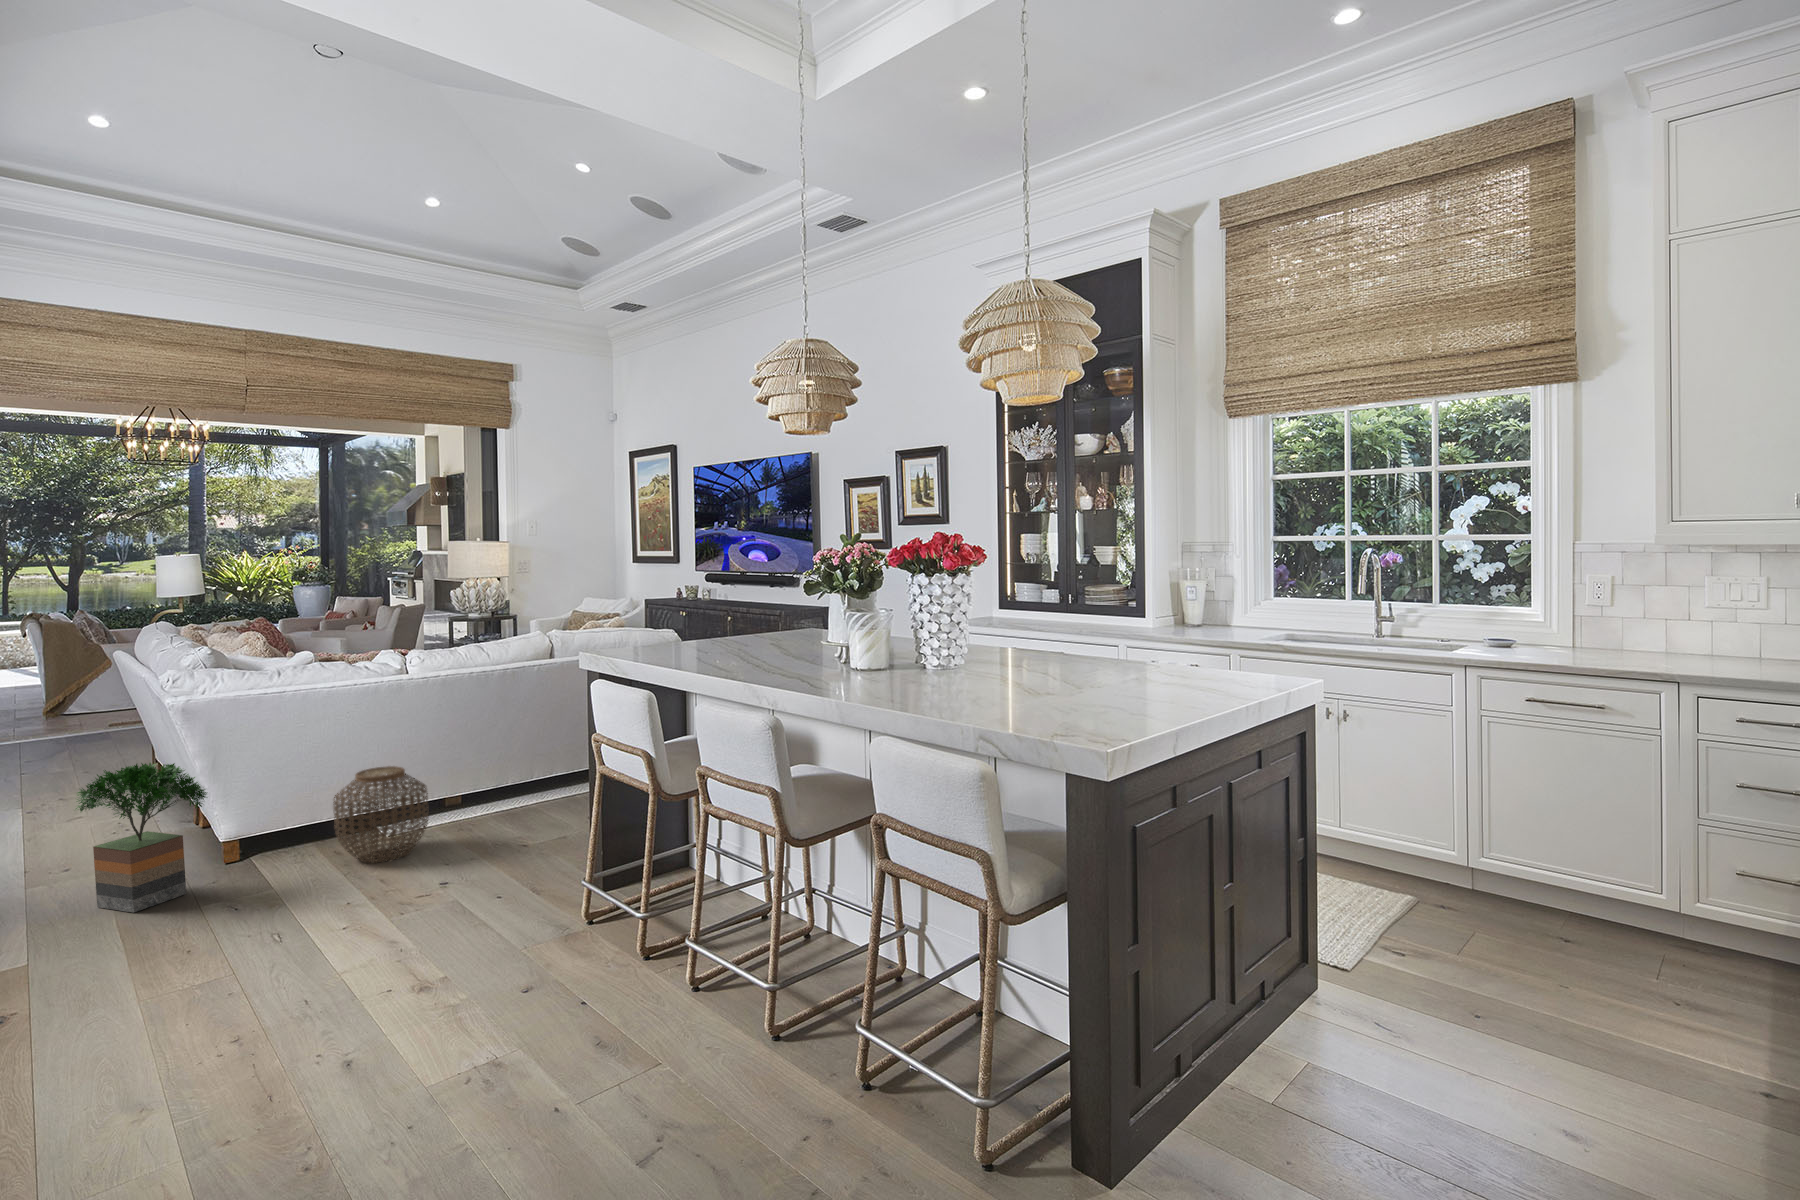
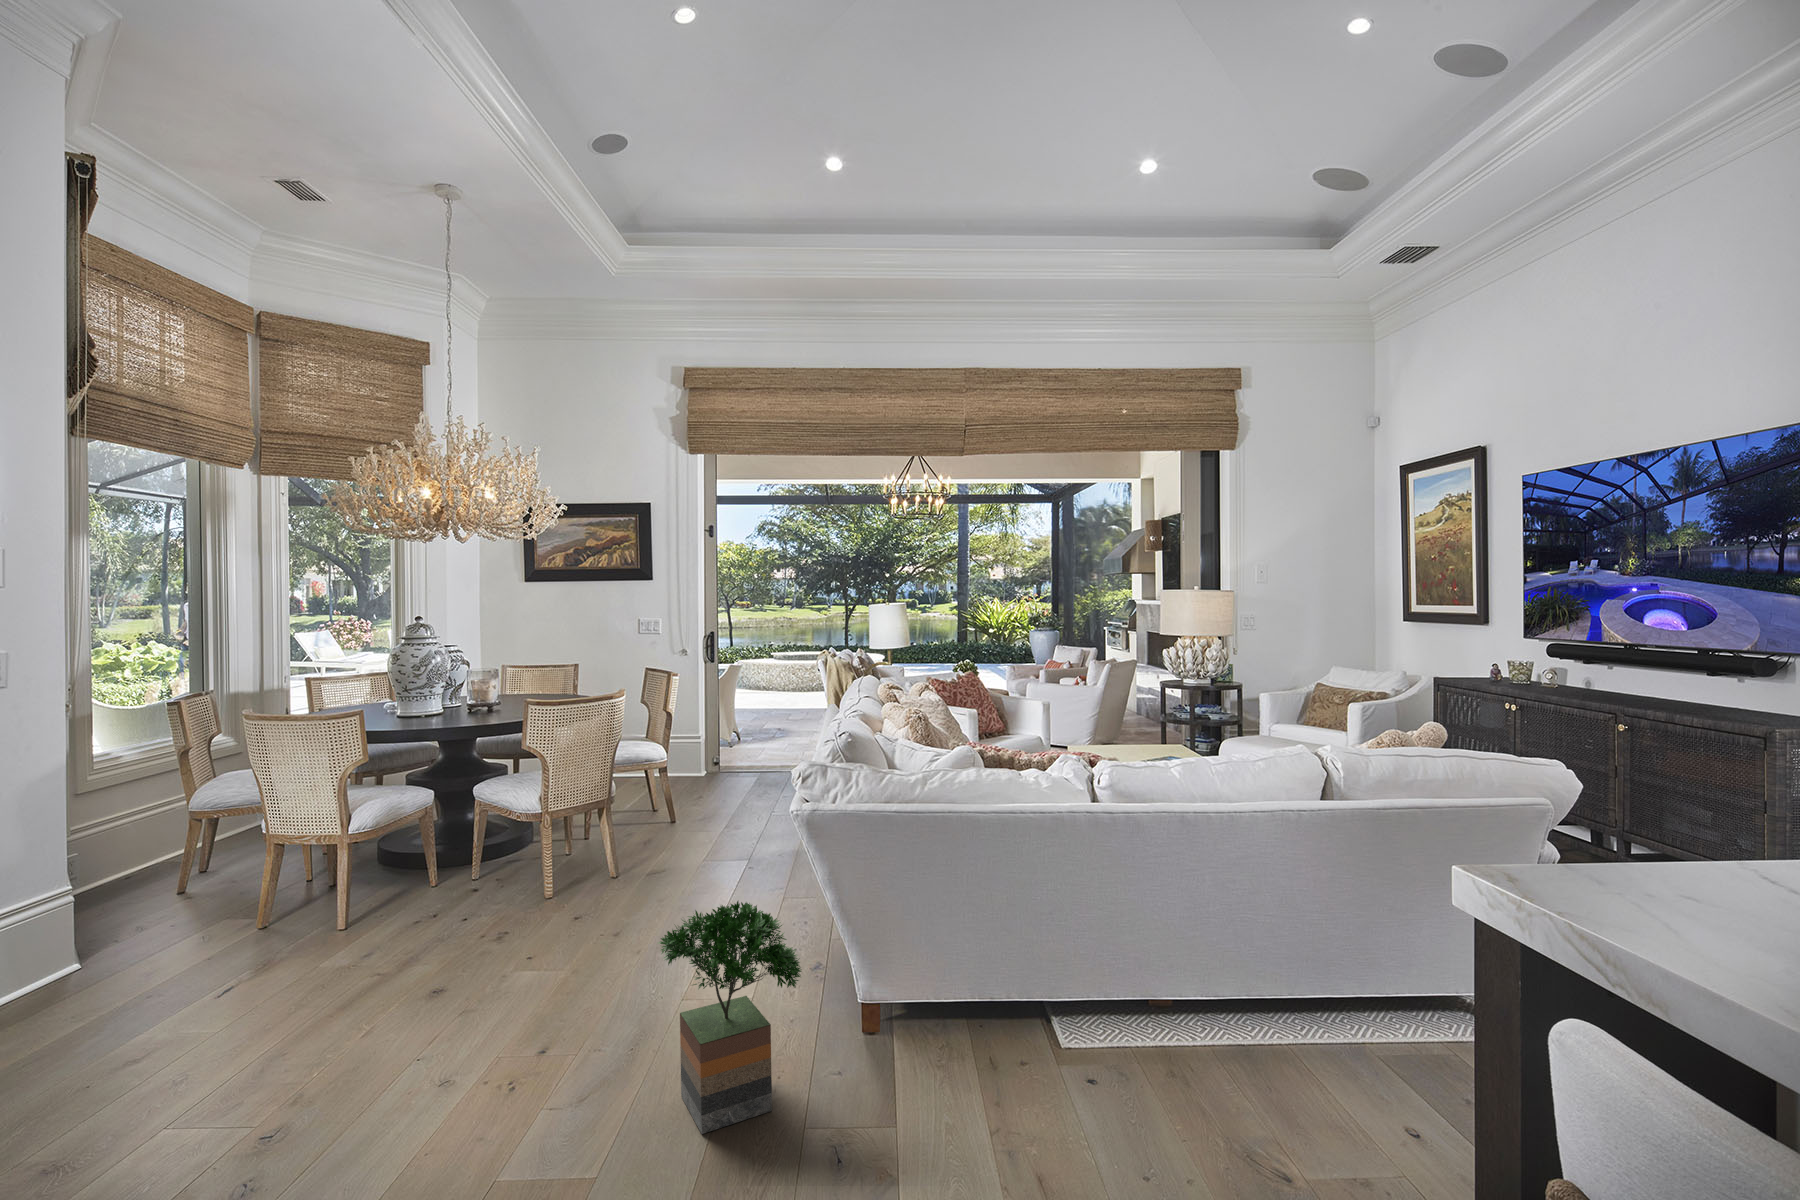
woven basket: present [333,766,429,863] -> none [961,964,1100,1143]

